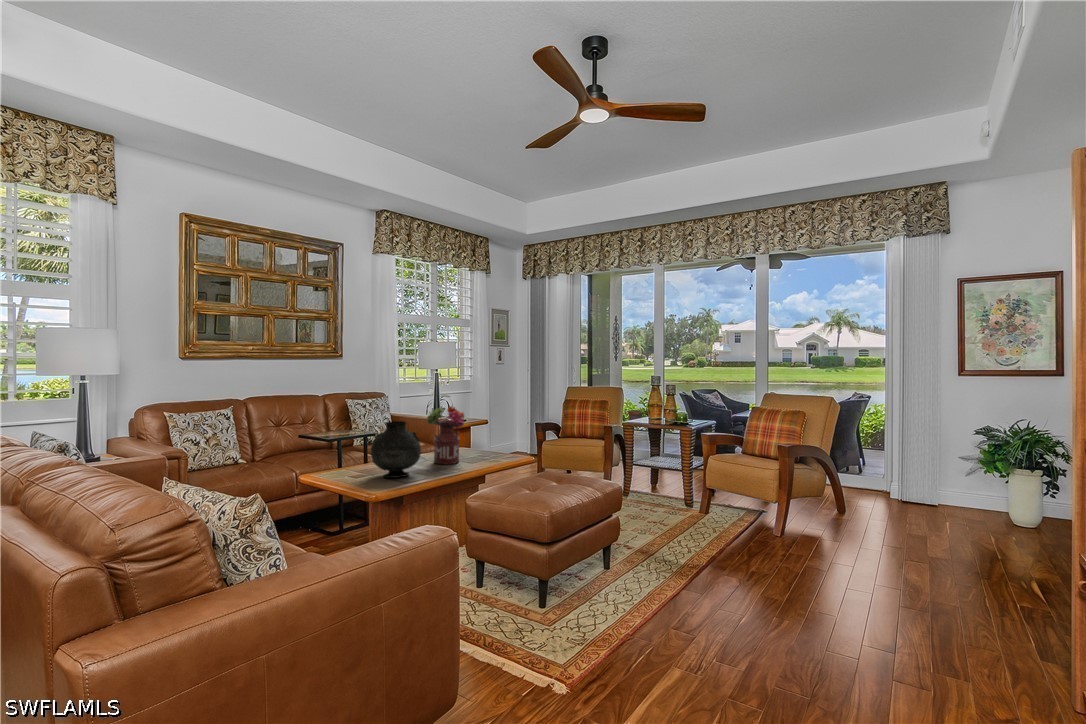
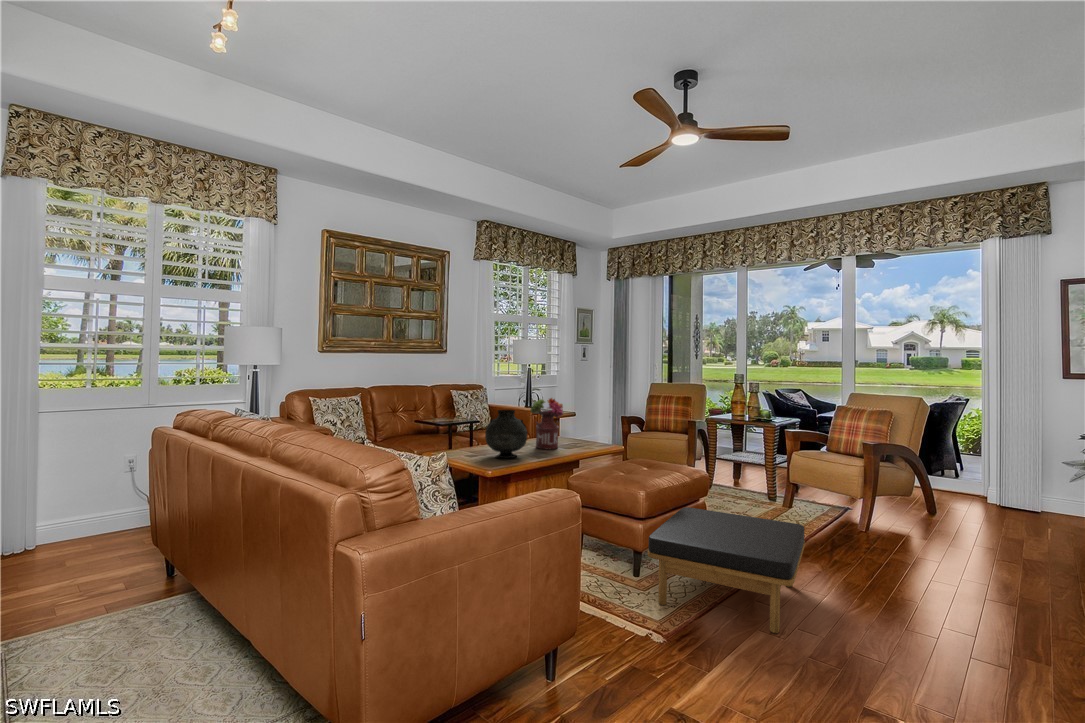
ottoman: none [551,525,722,668] -> present [648,507,805,633]

